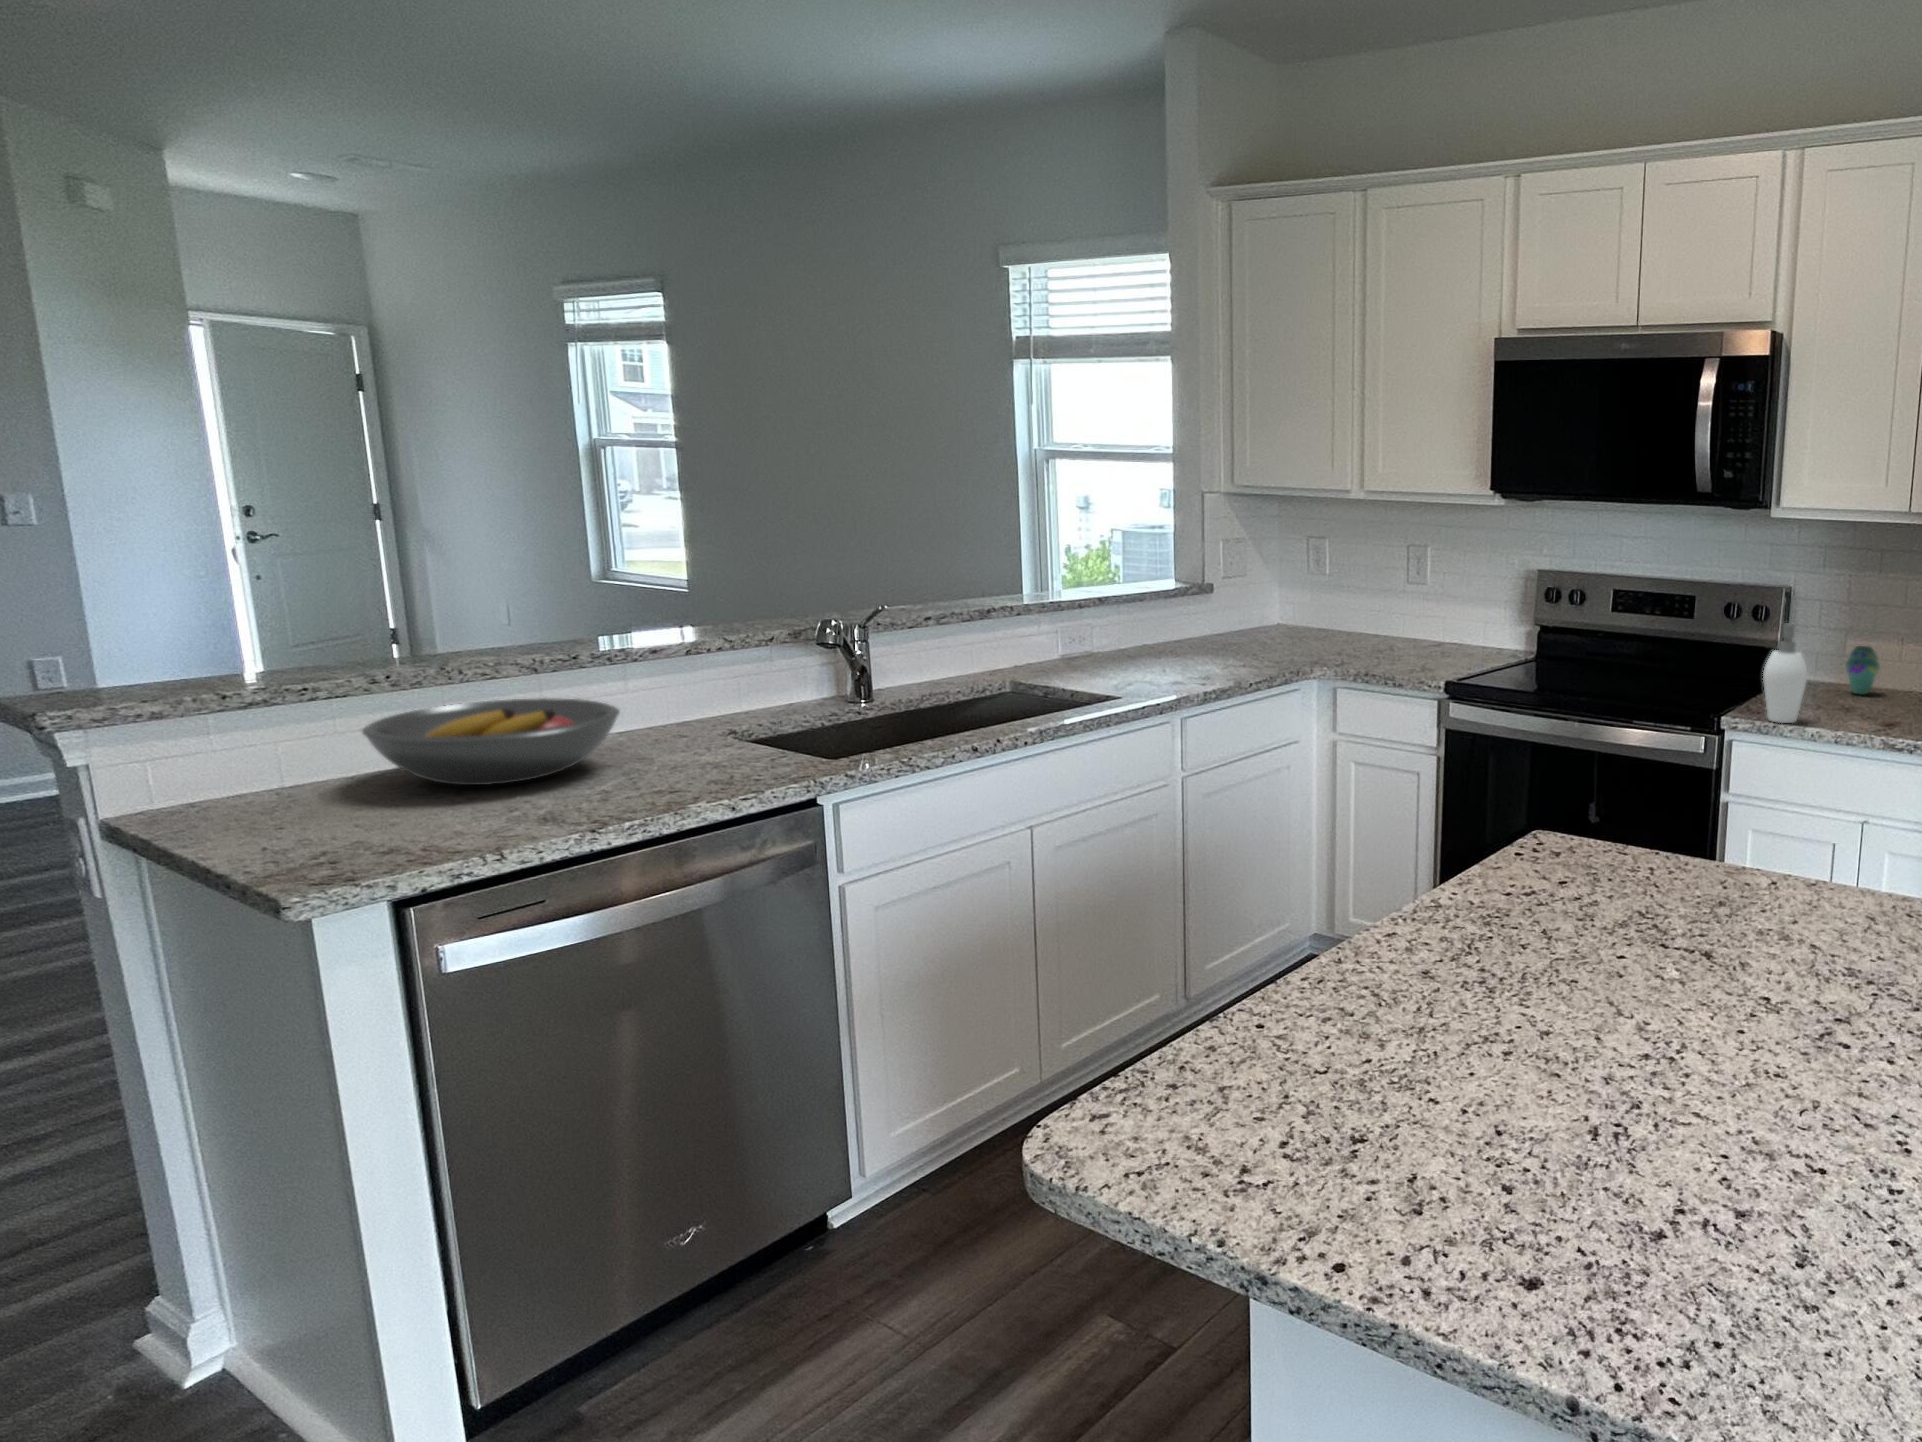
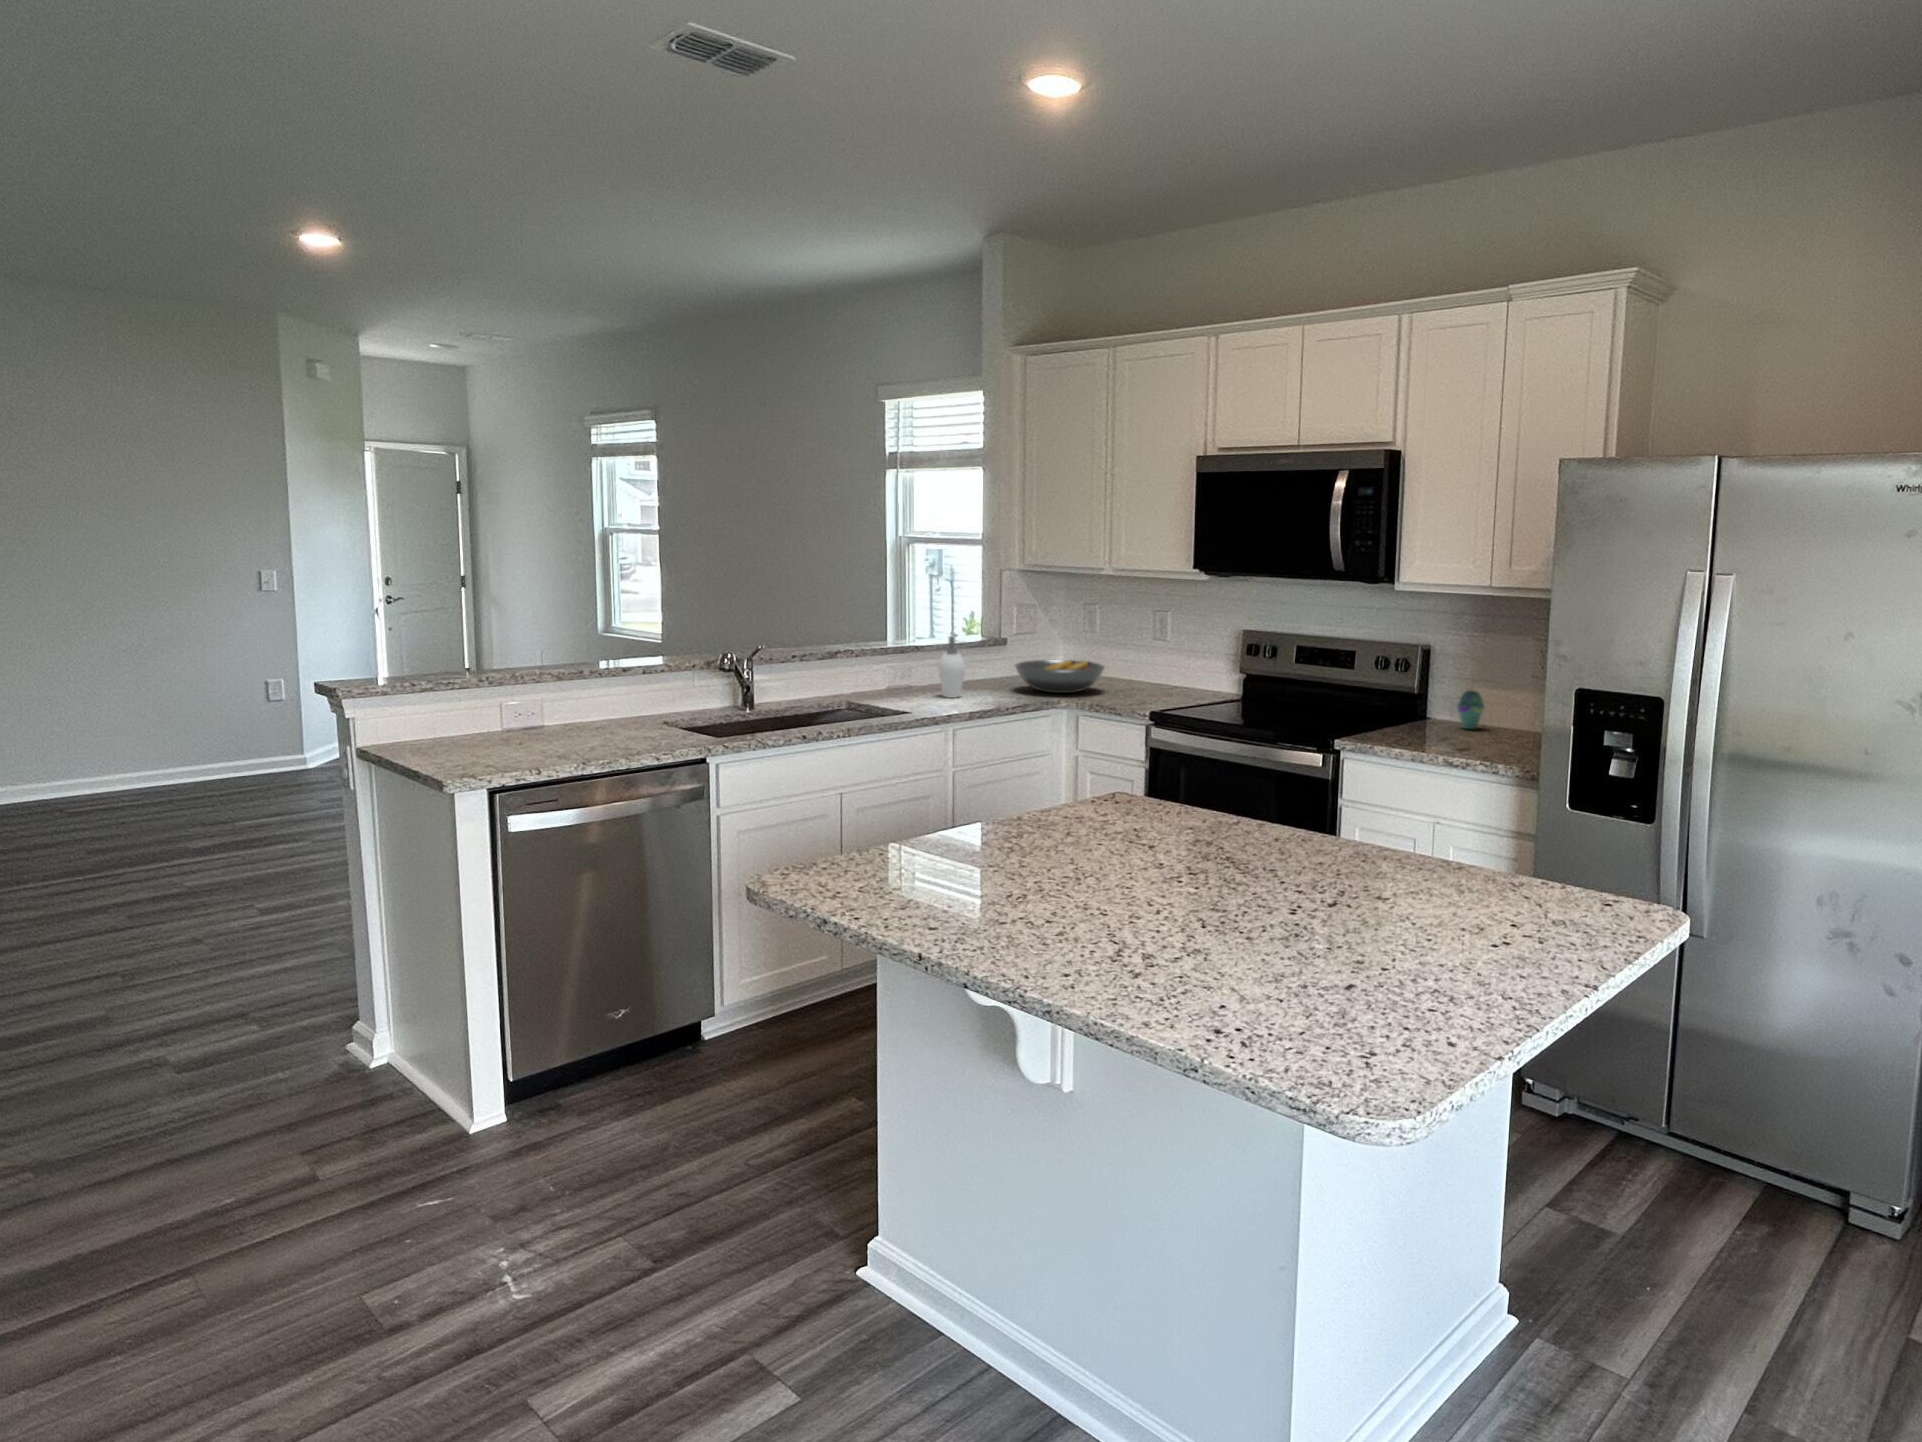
soap dispenser: present [1763,623,1808,723] -> present [938,636,965,698]
fruit bowl: present [362,698,620,785] -> present [1015,660,1105,693]

